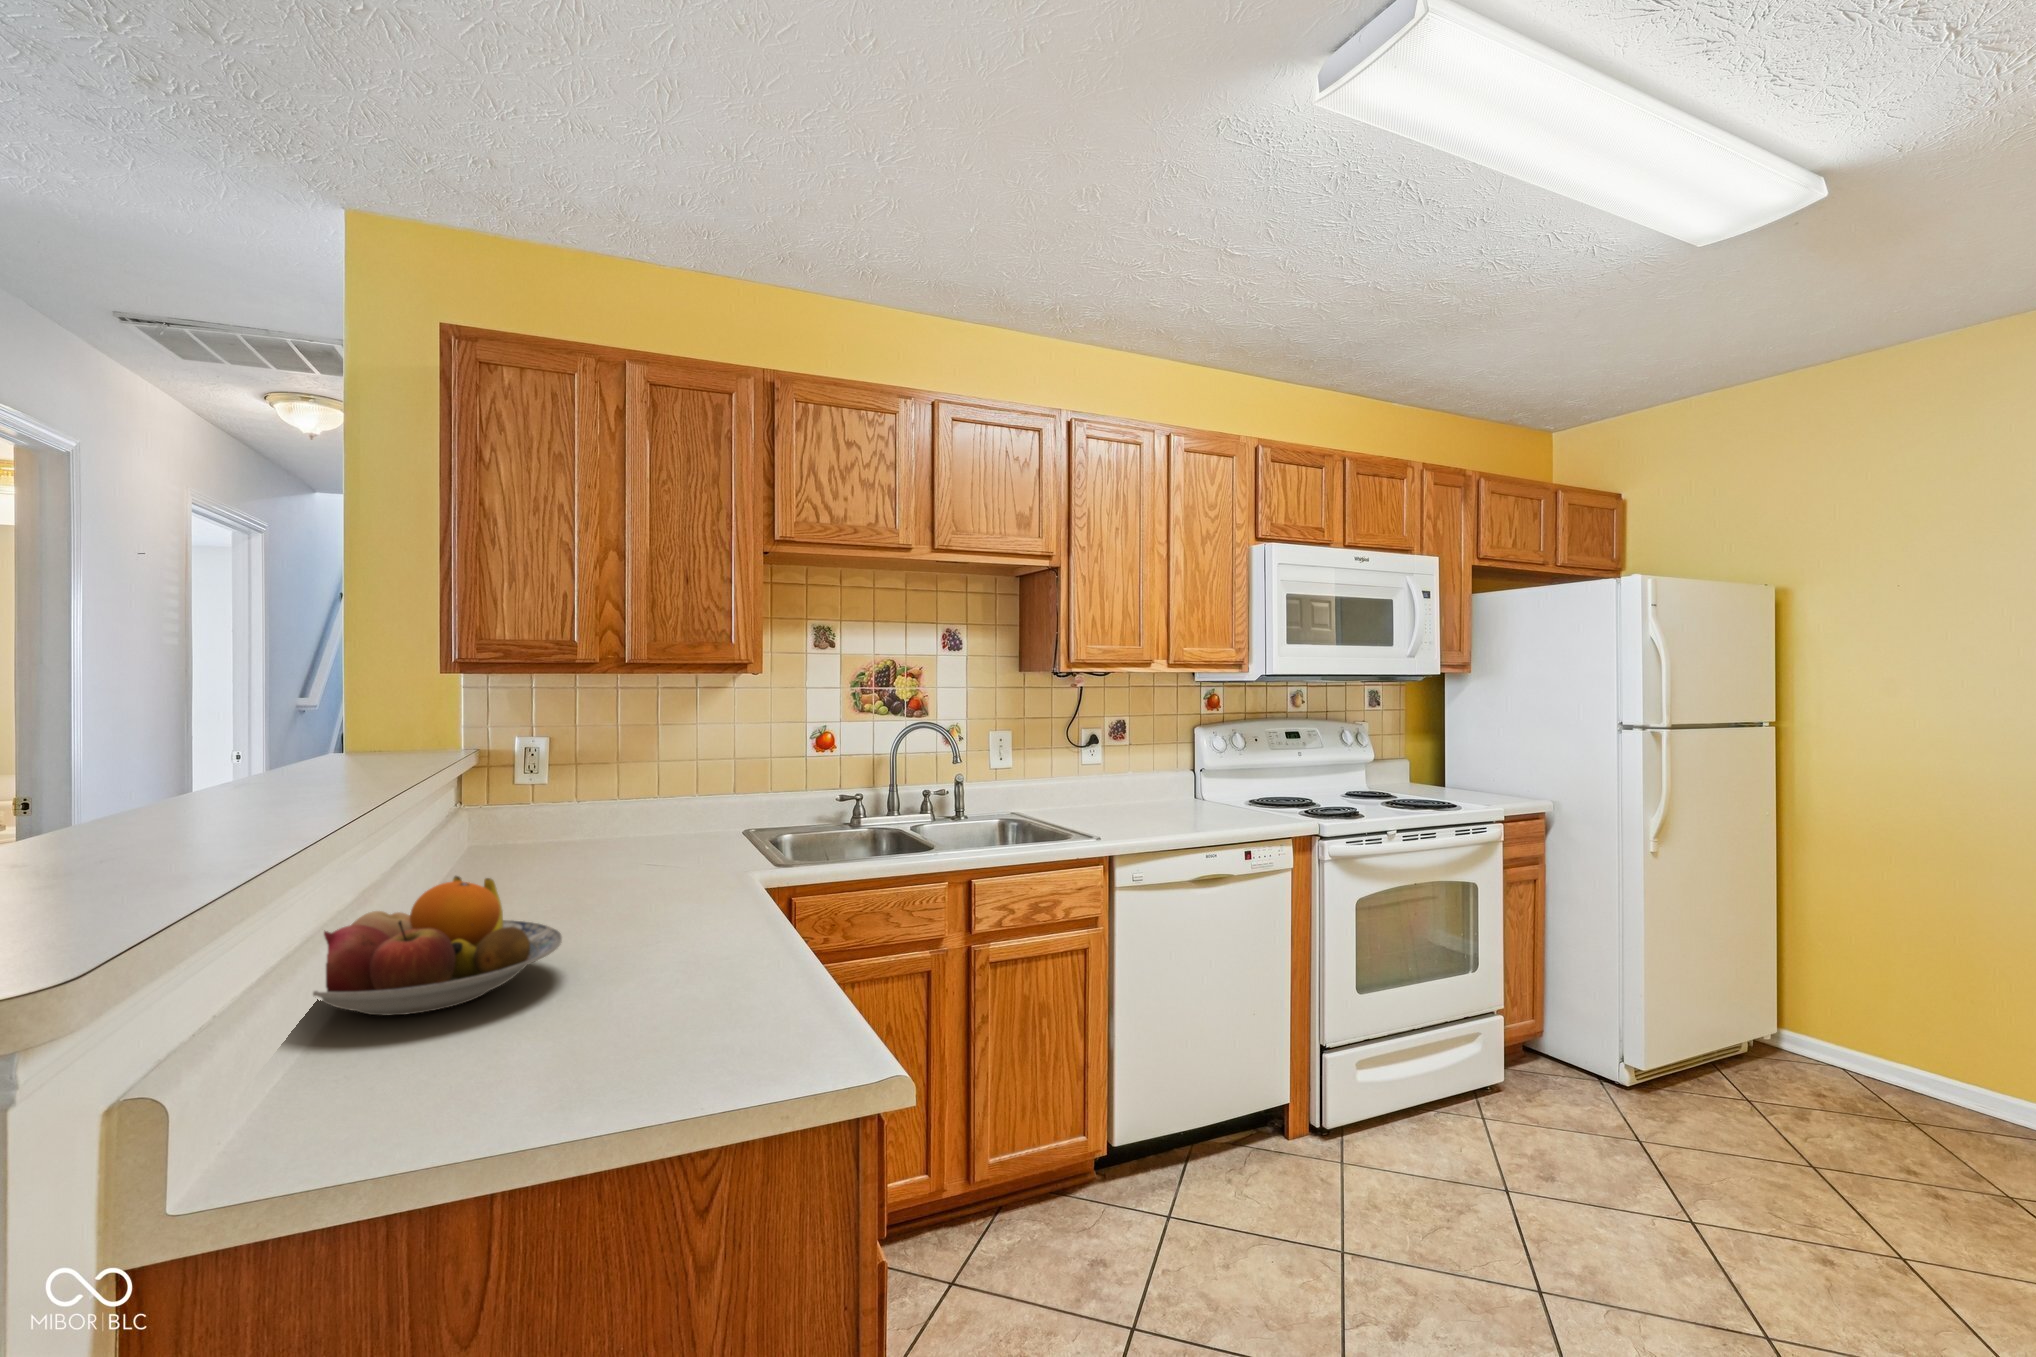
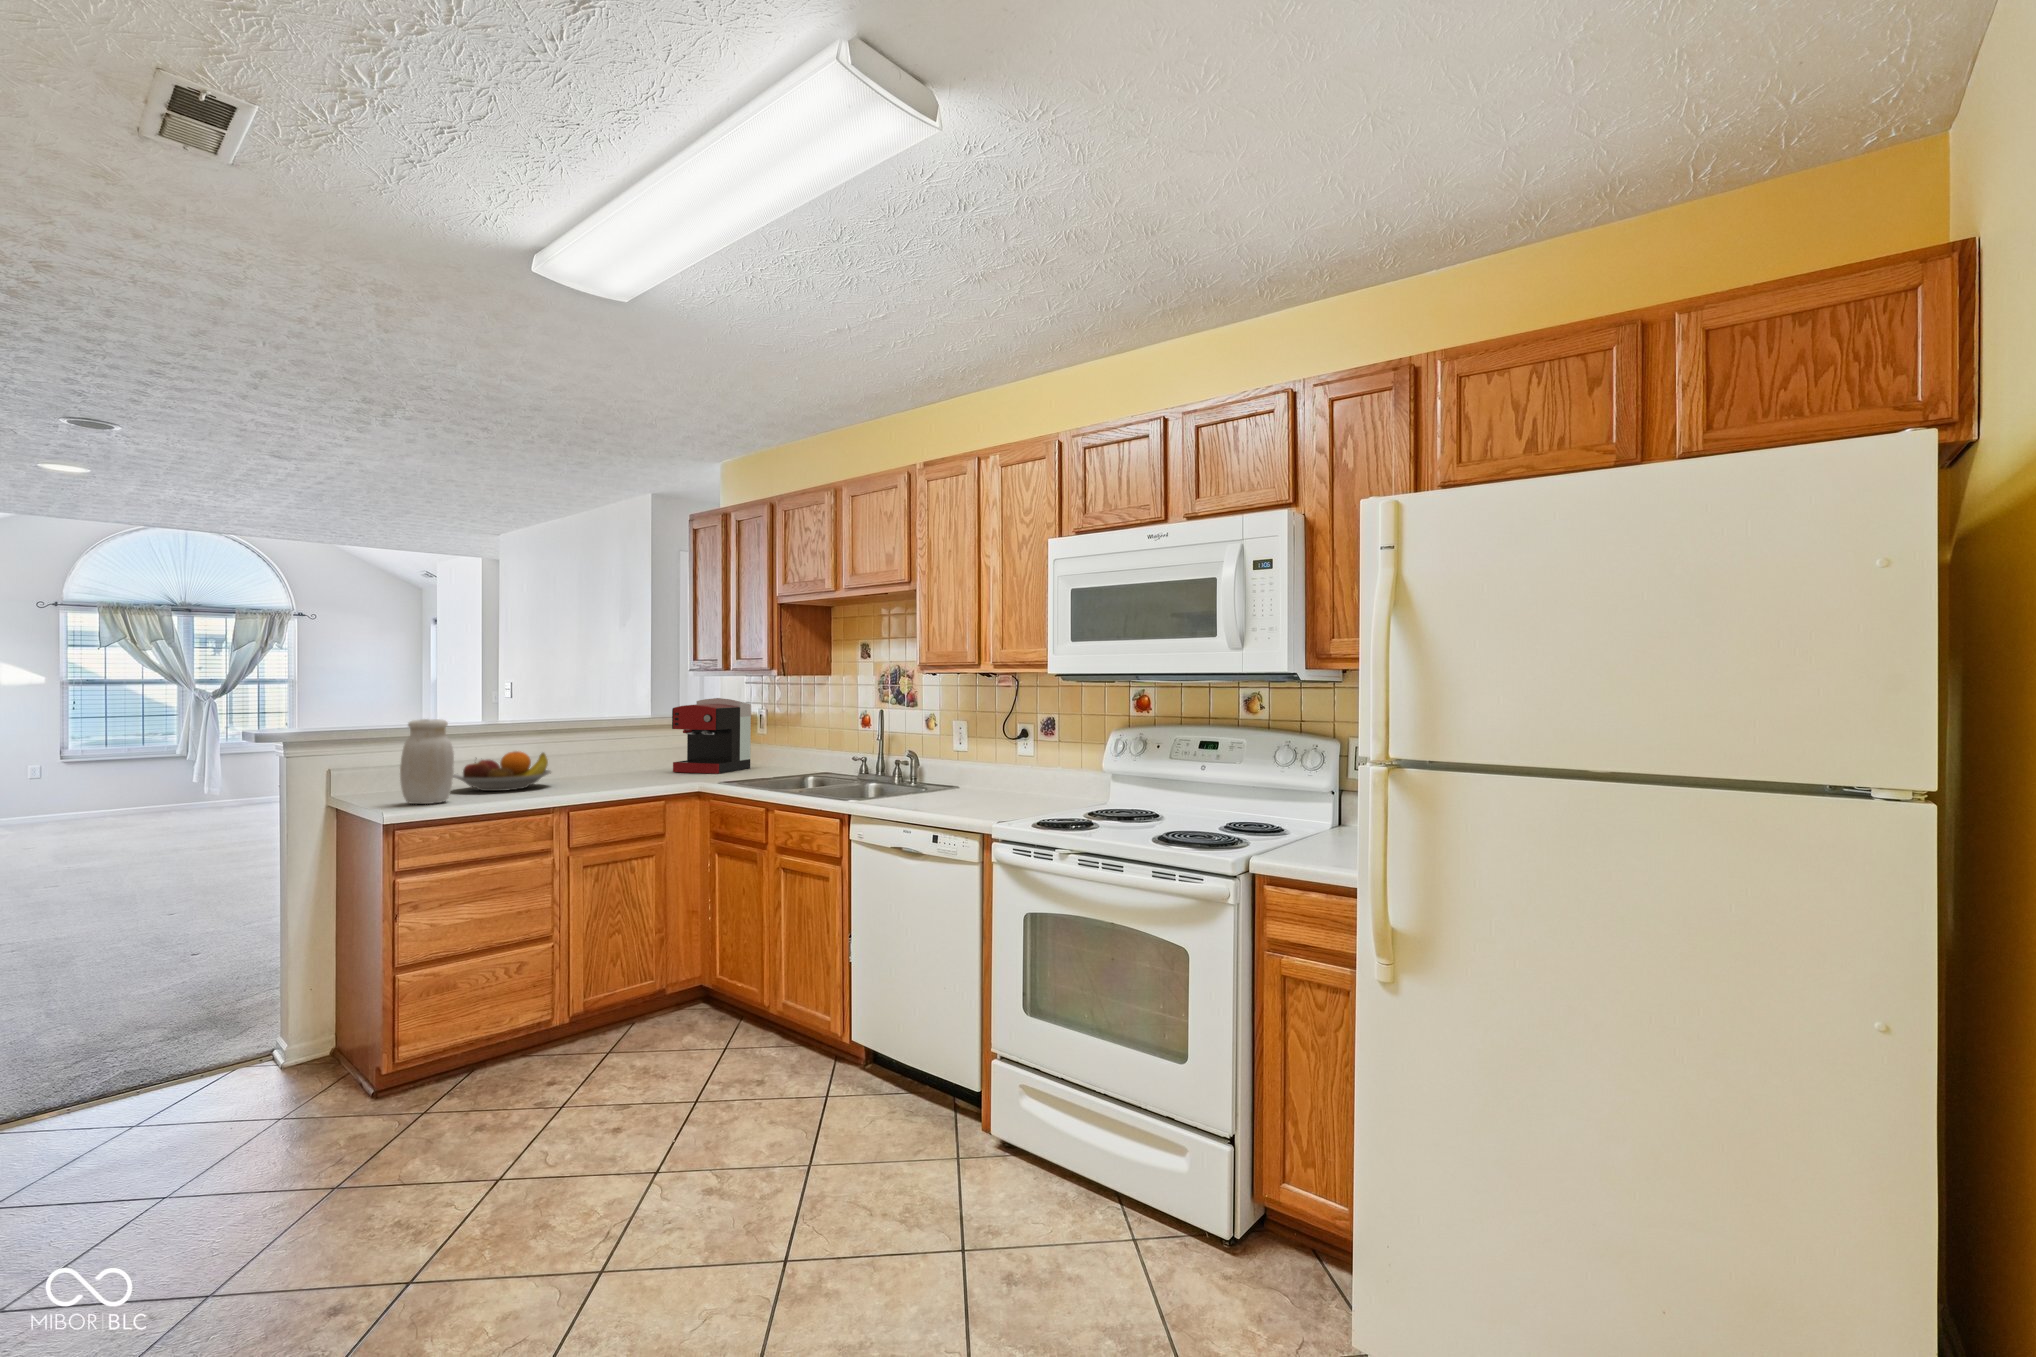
coffee maker: none [405,716,568,885] -> present [672,698,751,774]
jar: none [565,802,697,1068] -> present [400,719,454,804]

